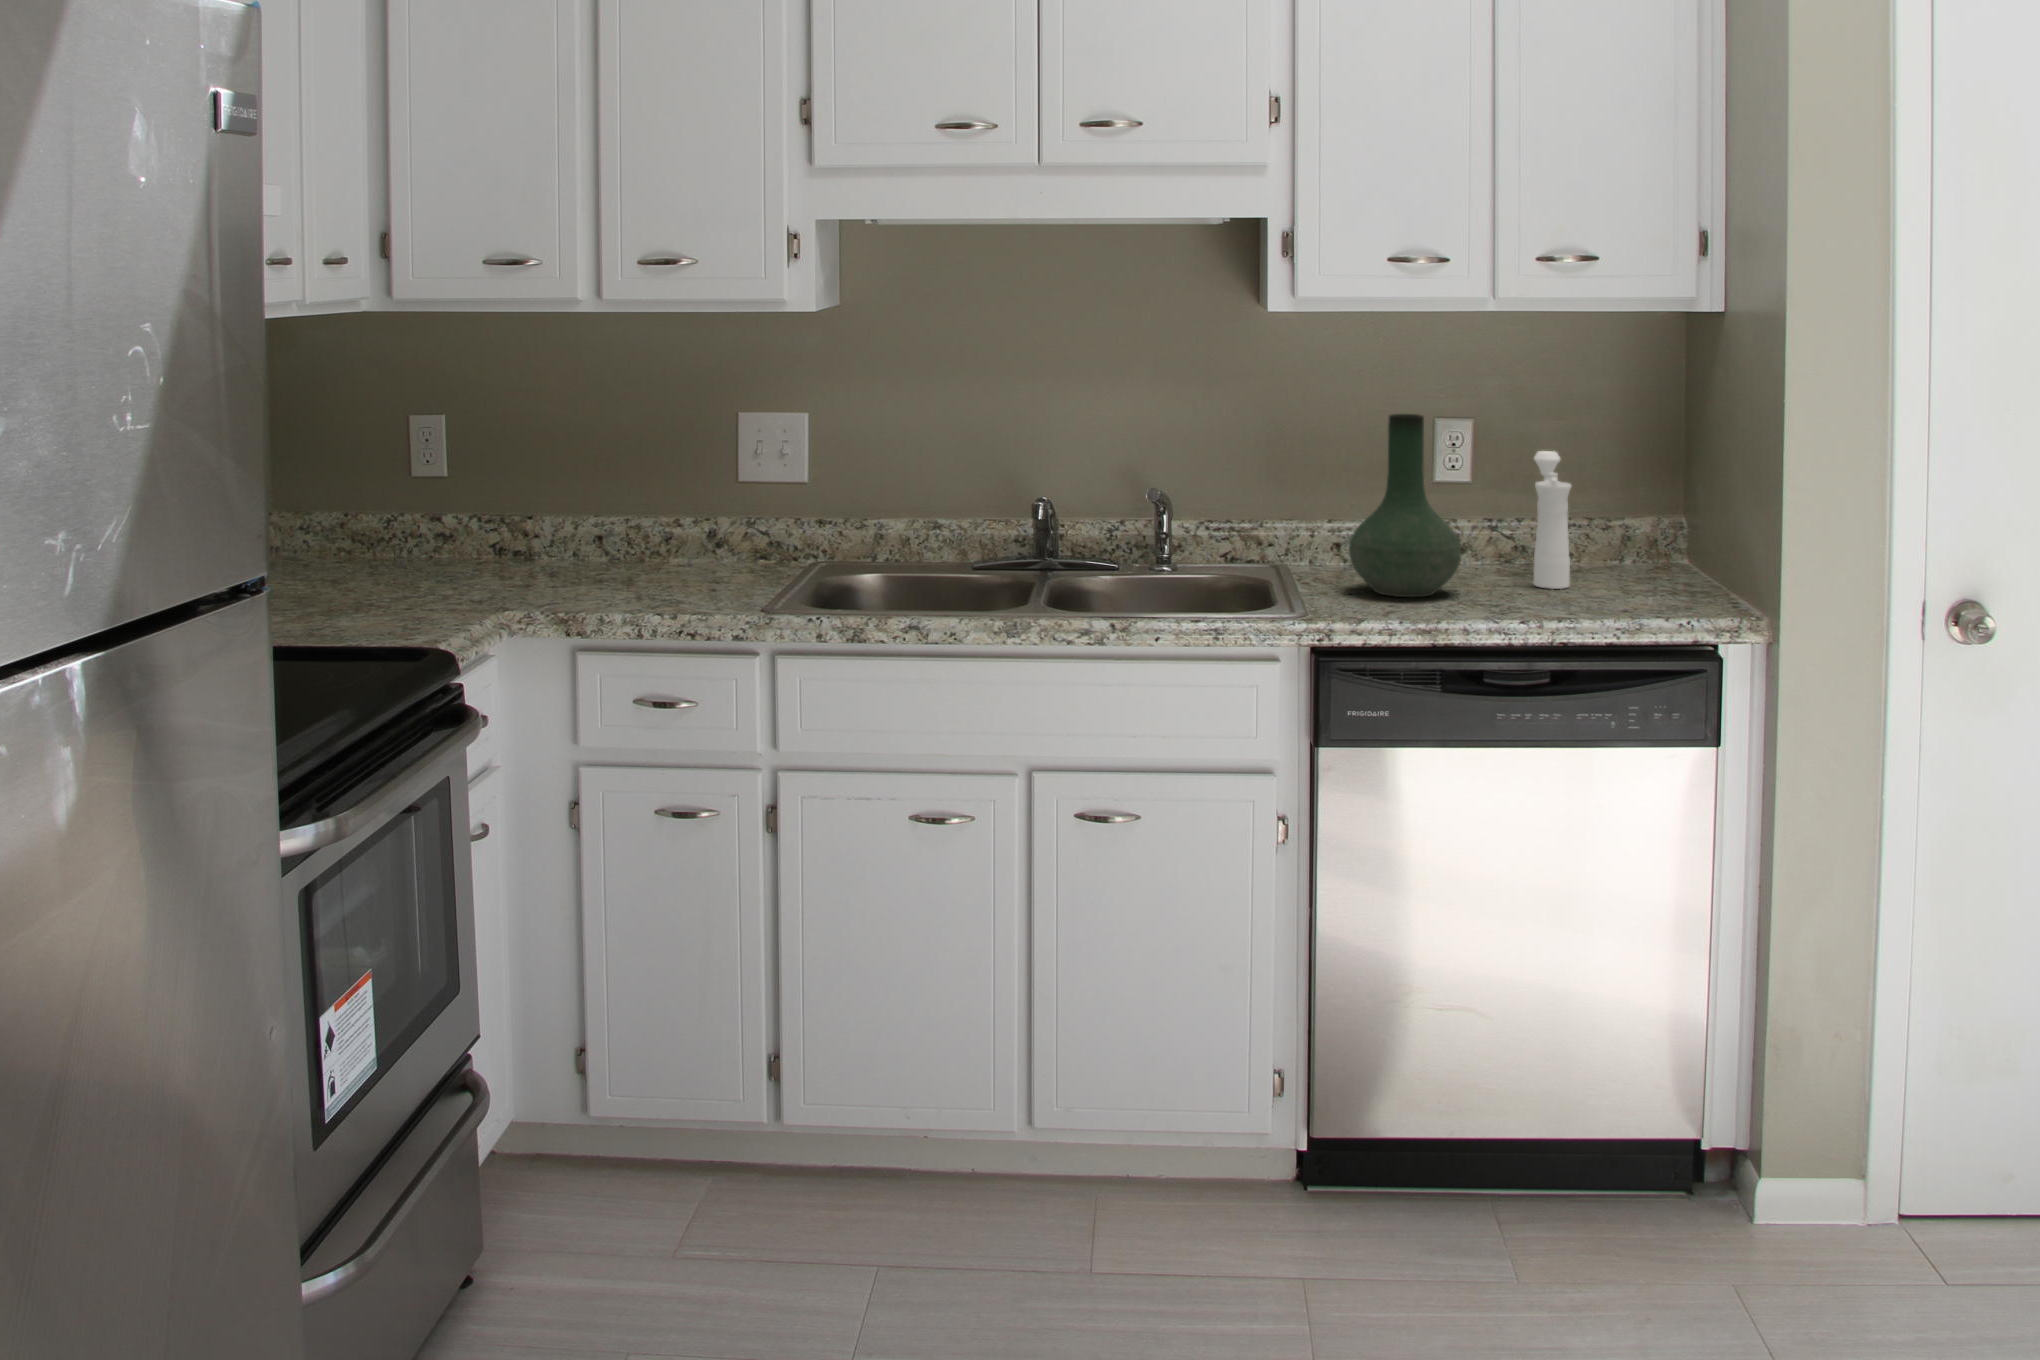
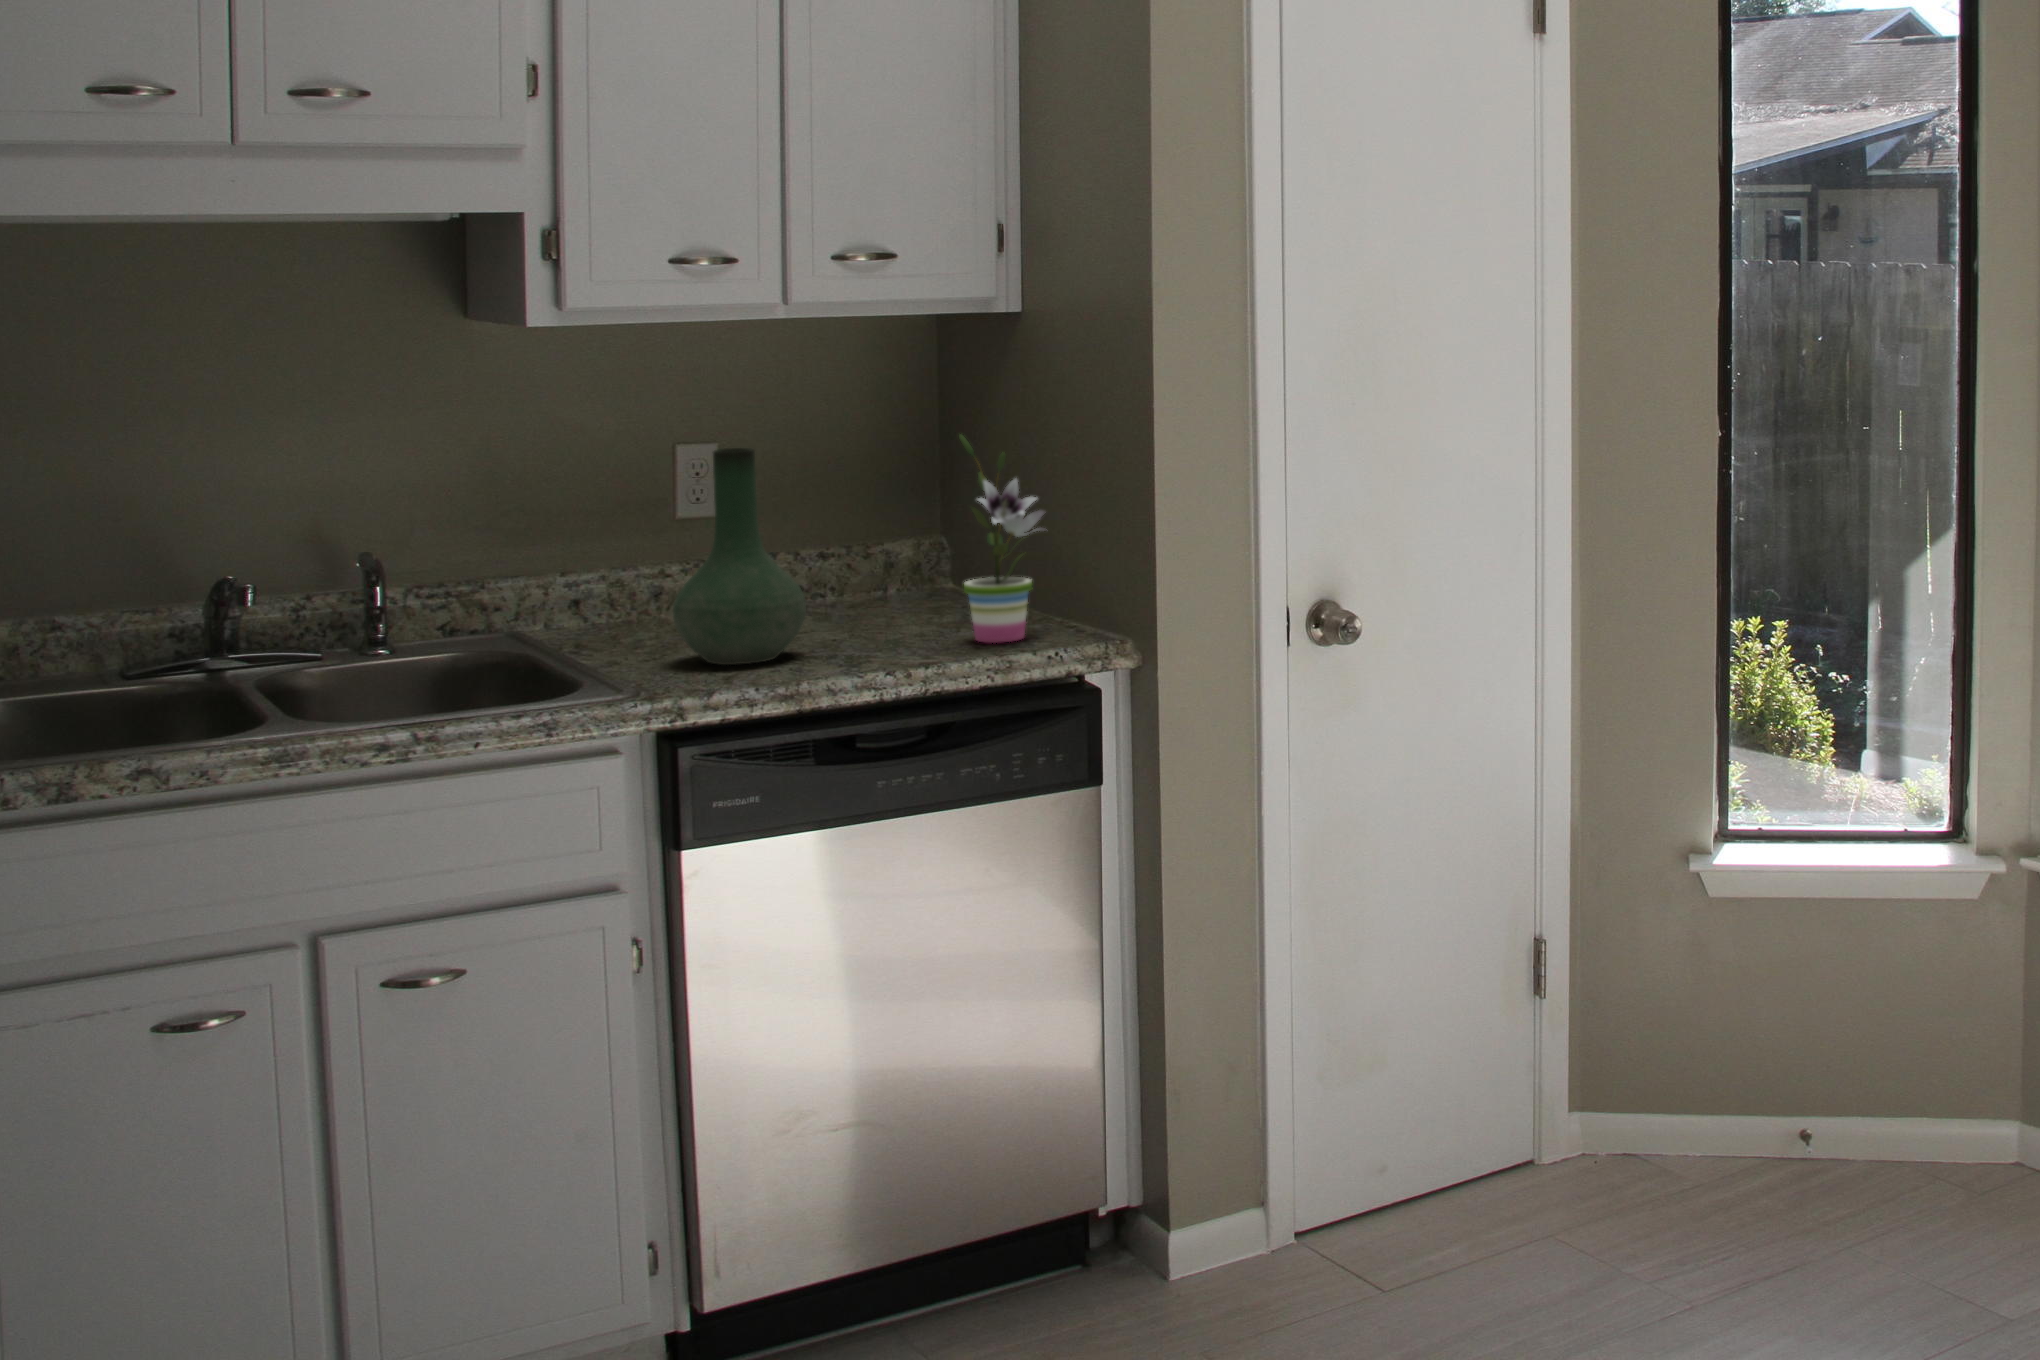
potted plant: none [1605,416,1691,606] -> present [959,435,1044,643]
pepper mill: present [1534,451,1571,589] -> none [867,479,921,637]

